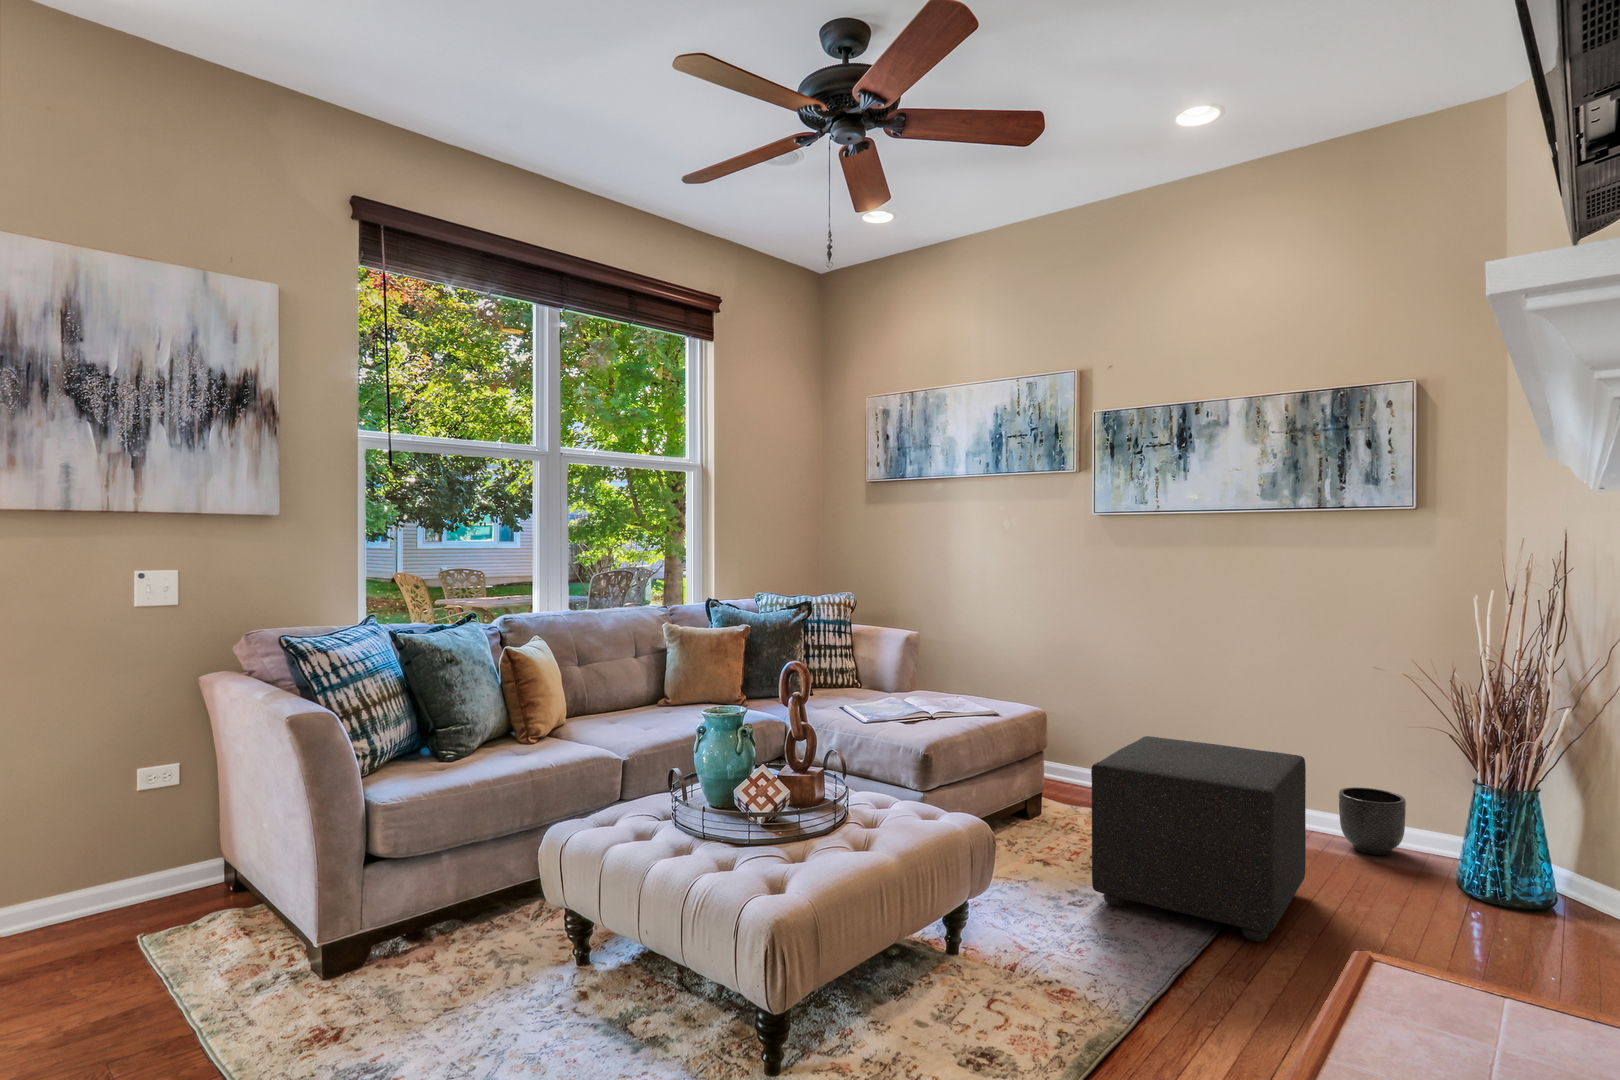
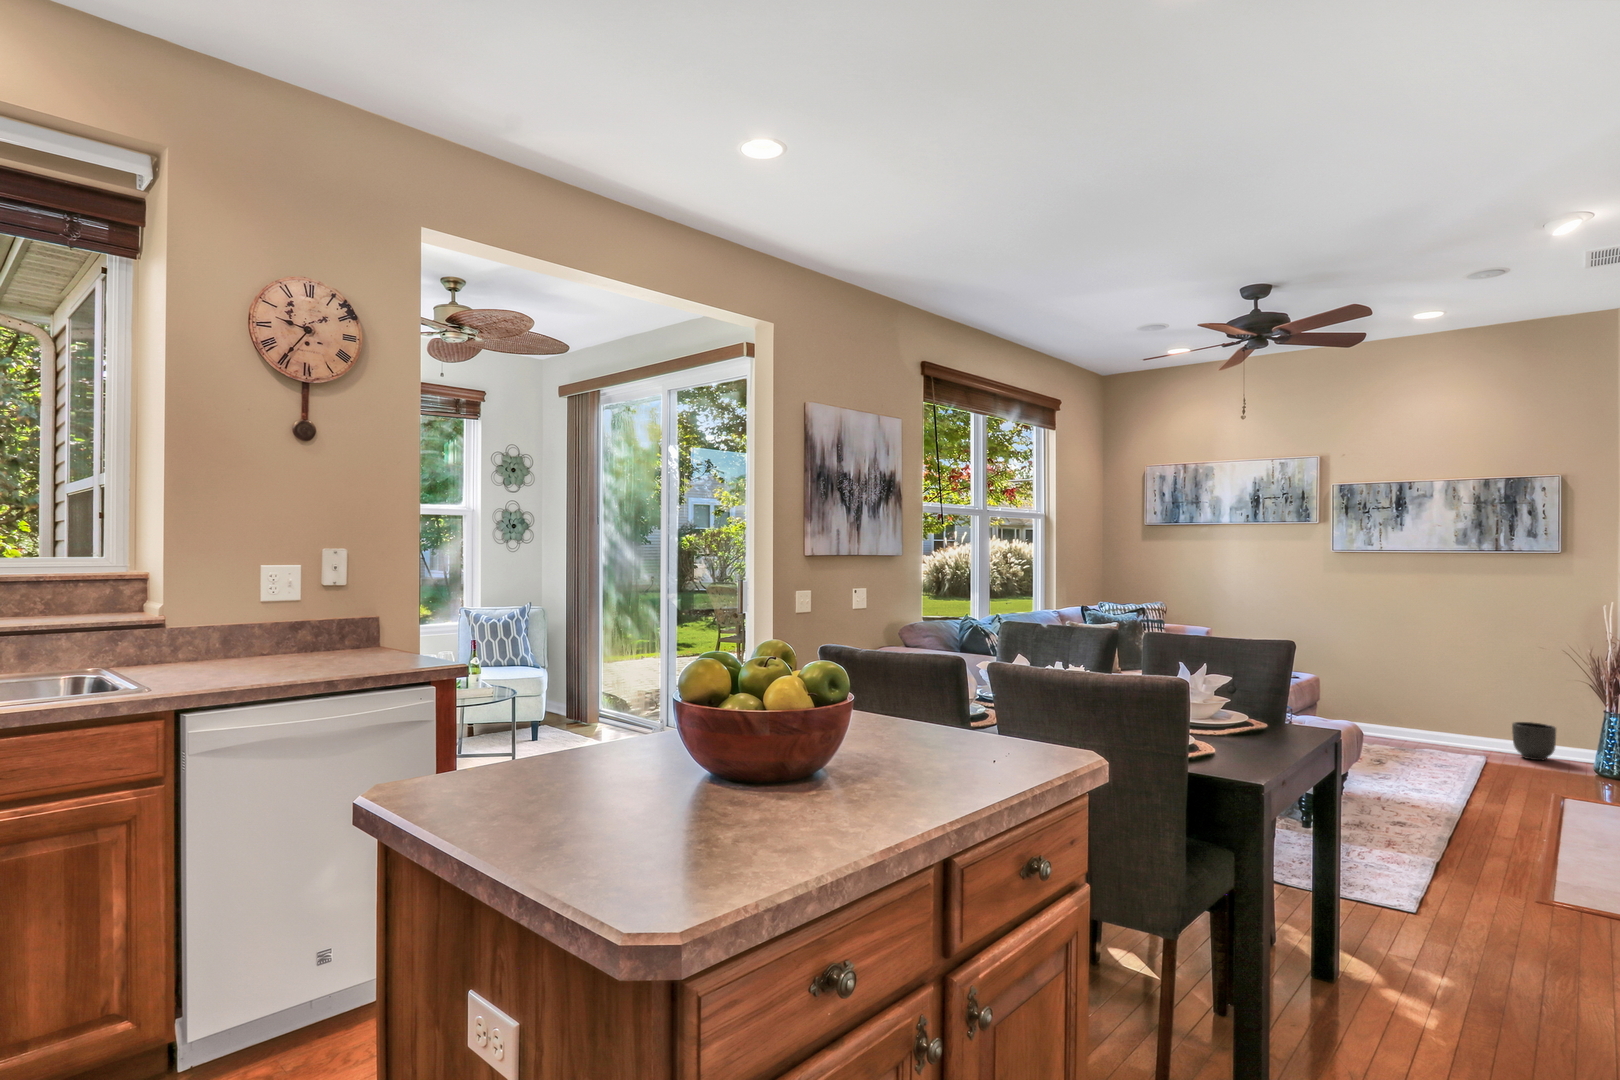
ottoman: present [1091,736,1306,941] -> none [1388,687,1509,791]

